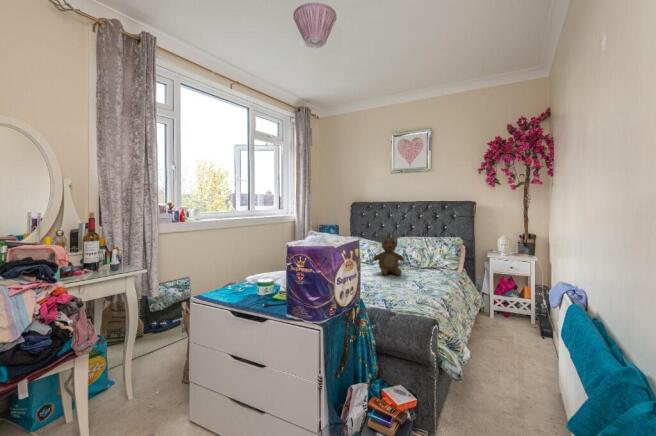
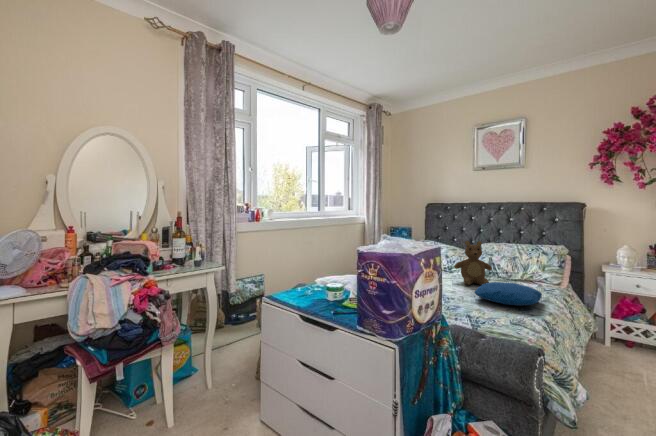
pillow: none [389,271,442,289] -> present [475,282,542,306]

